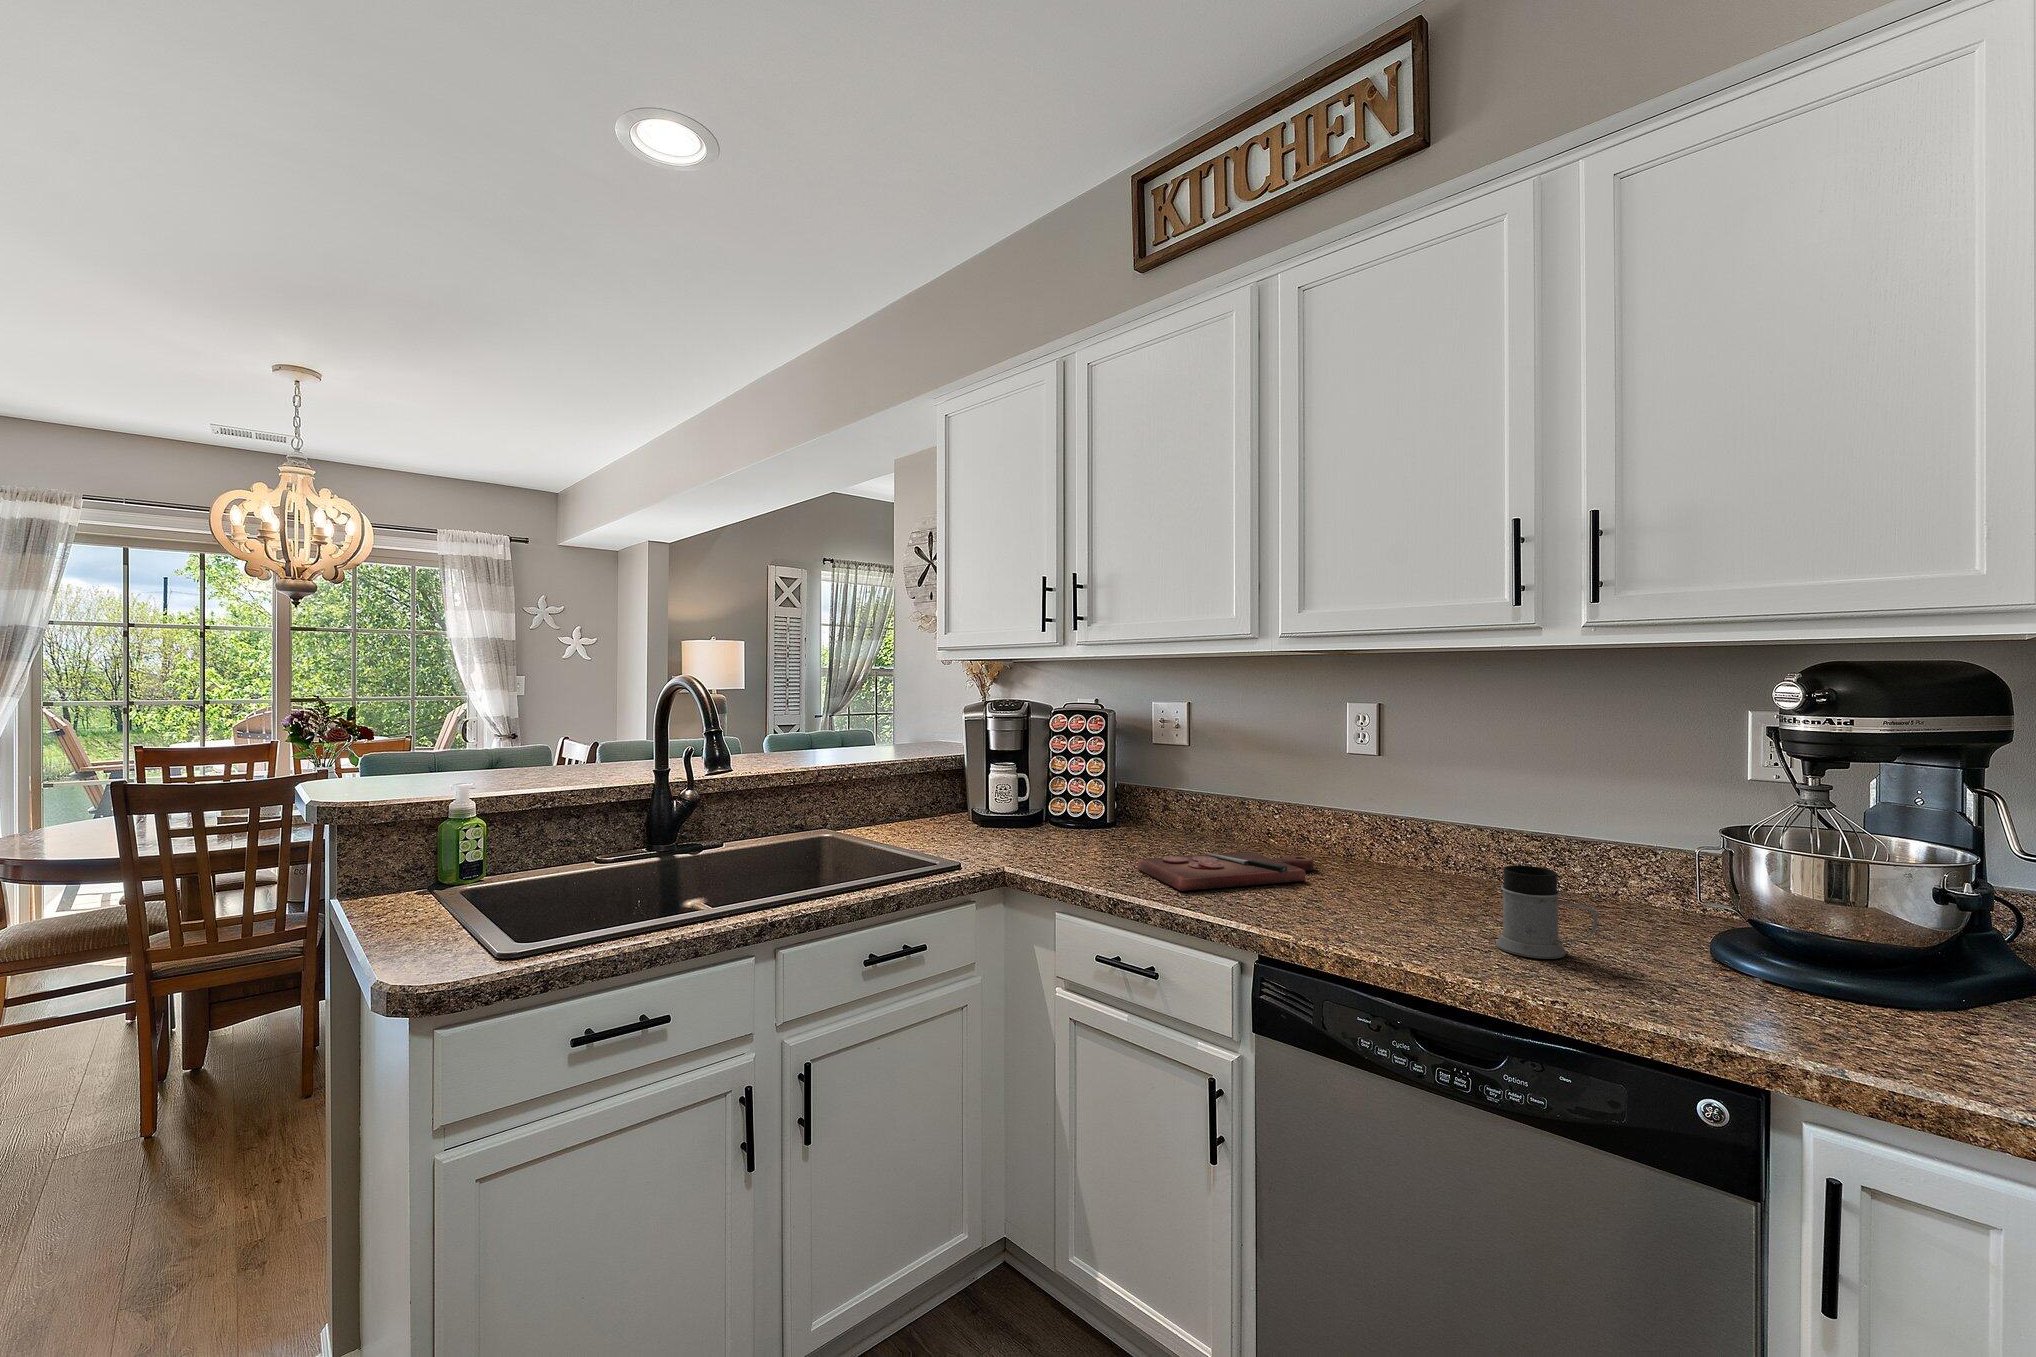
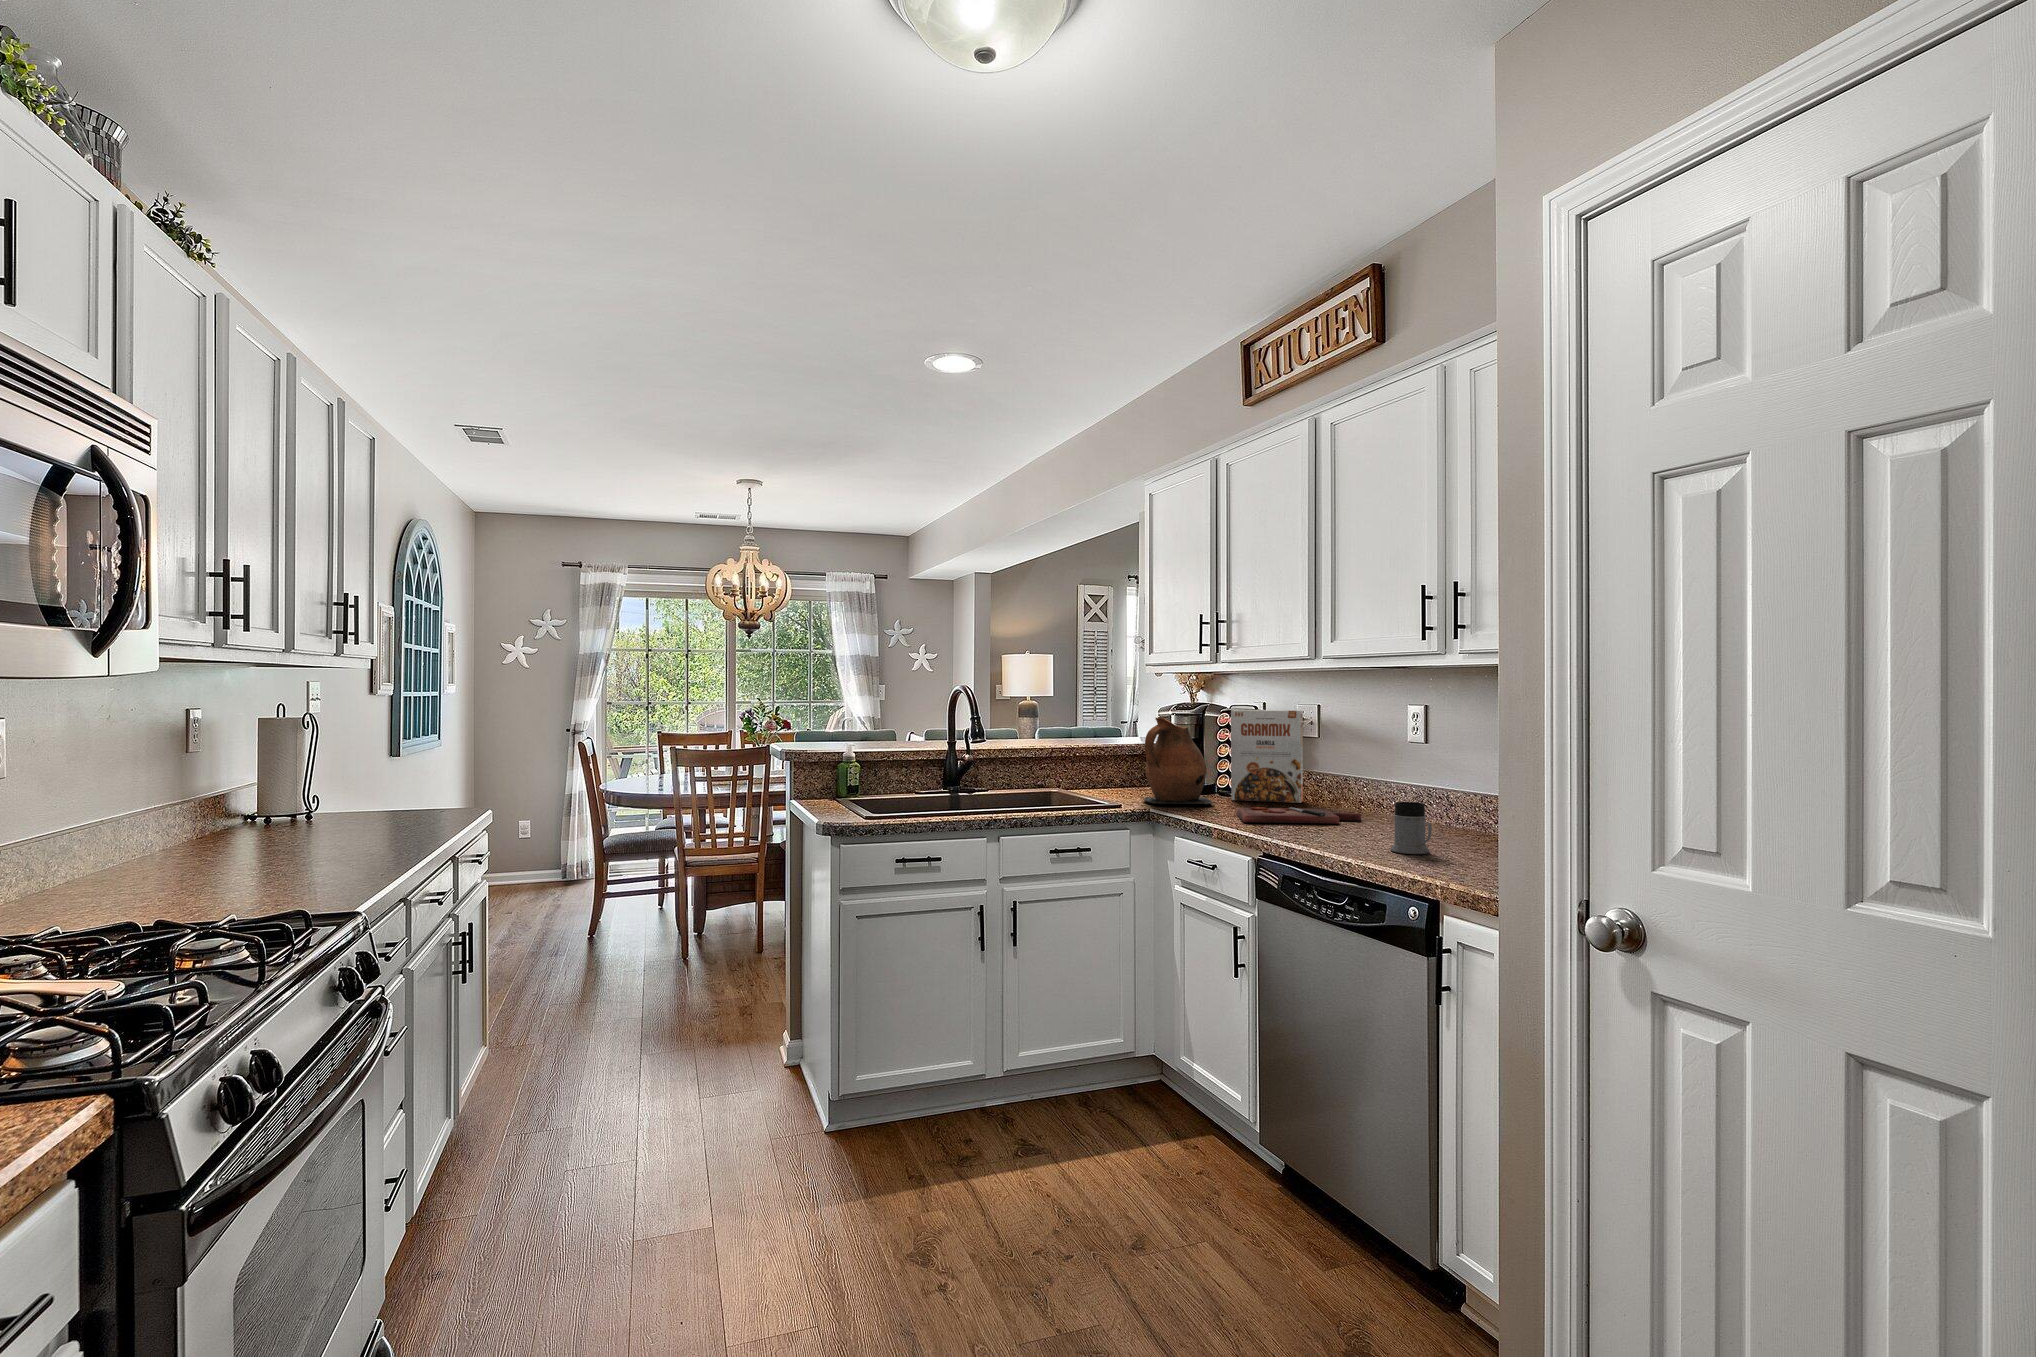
cereal box: none [1083,709,1180,836] -> present [1231,710,1303,803]
ceramic pitcher: none [966,724,1080,855] -> present [1144,718,1213,805]

